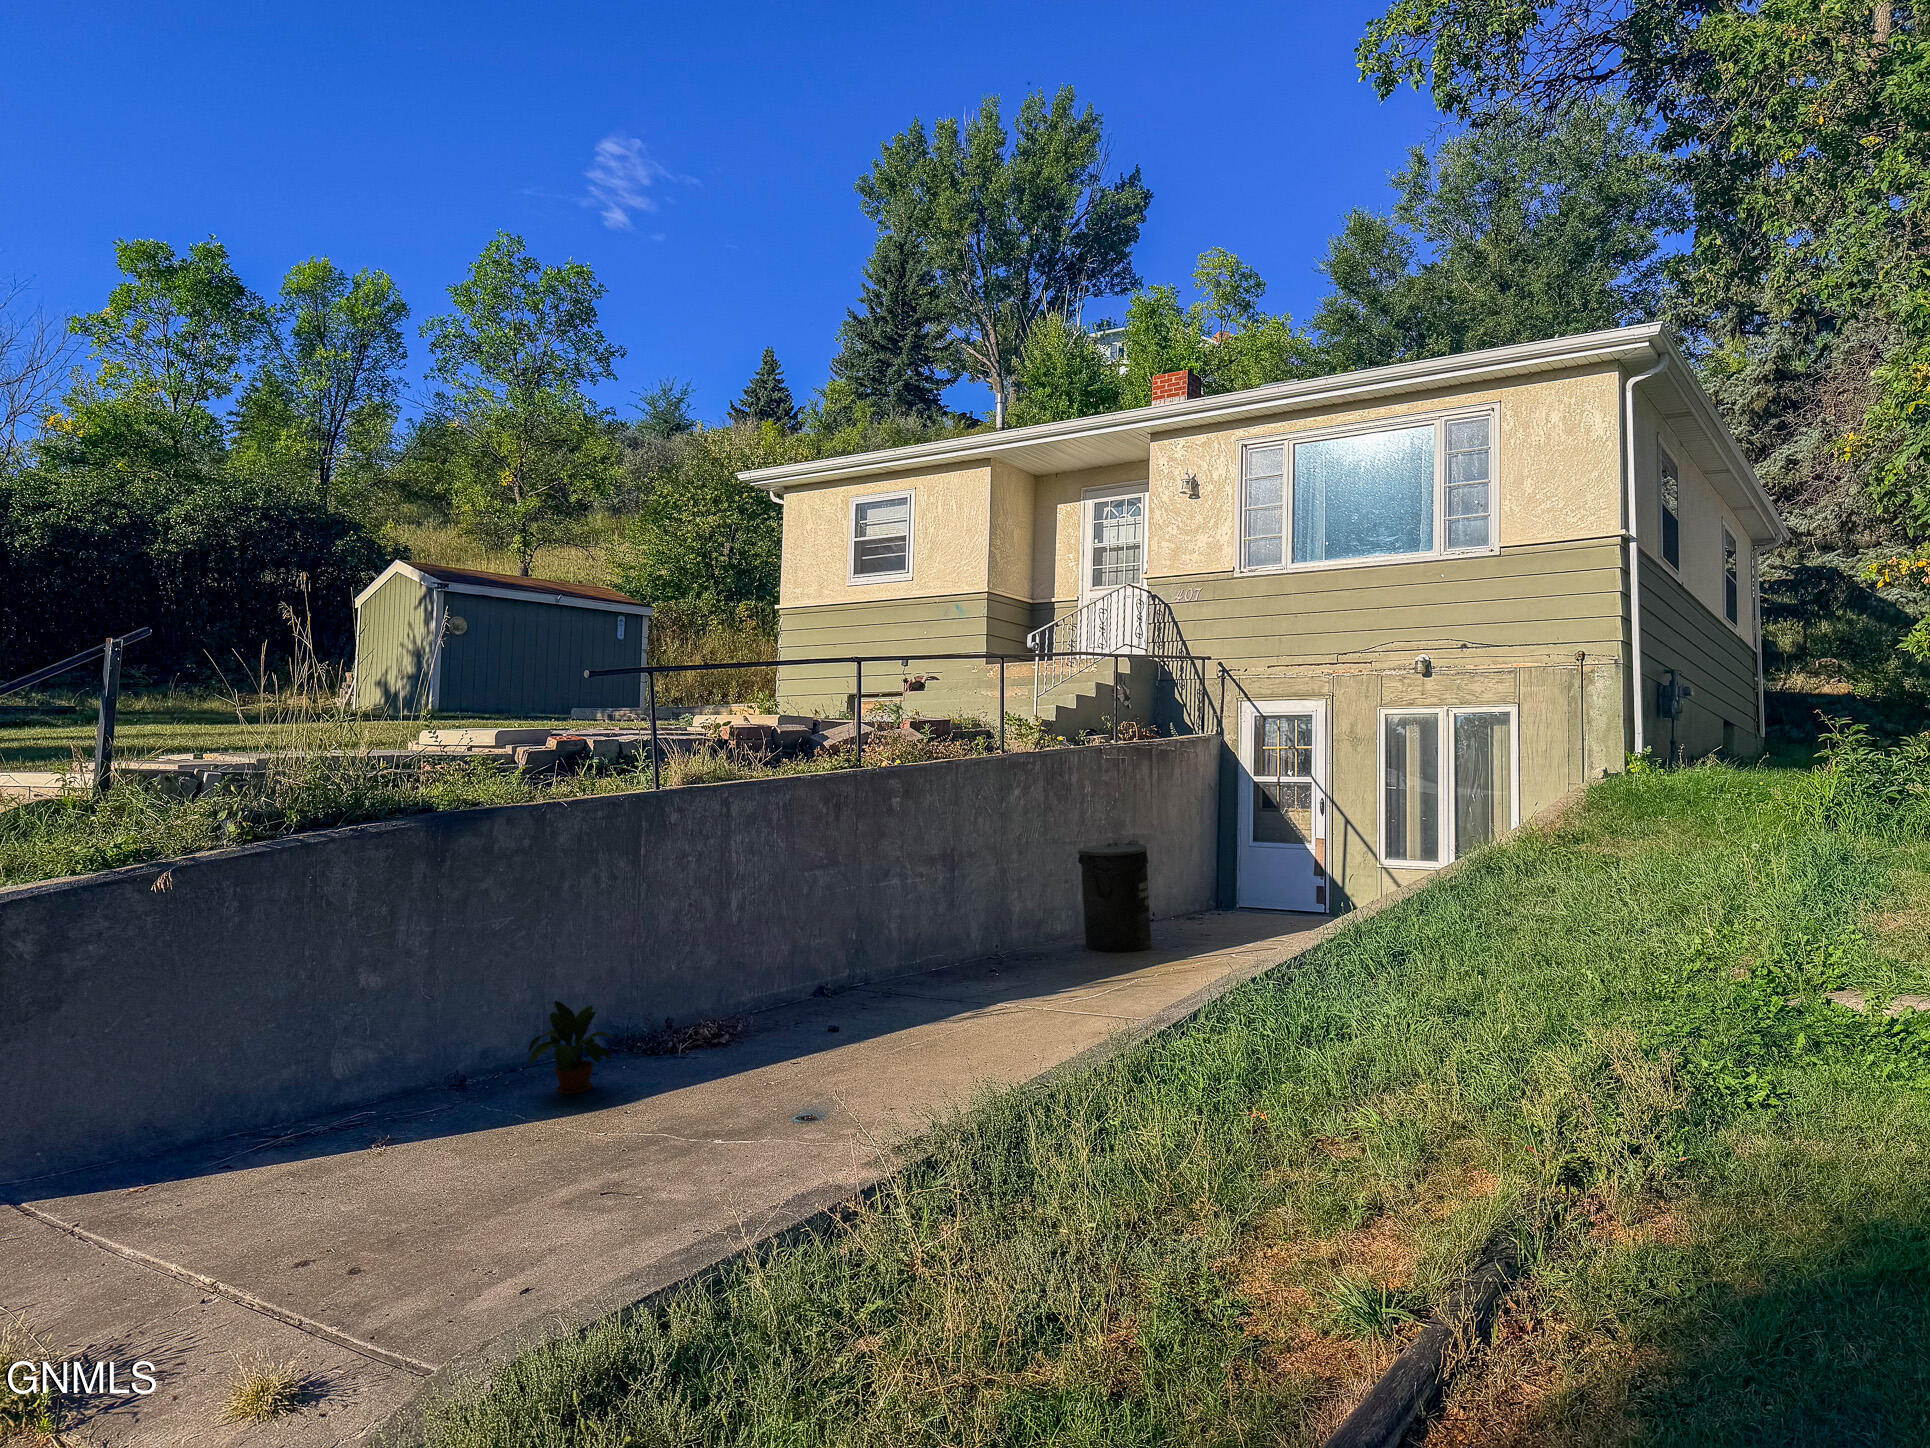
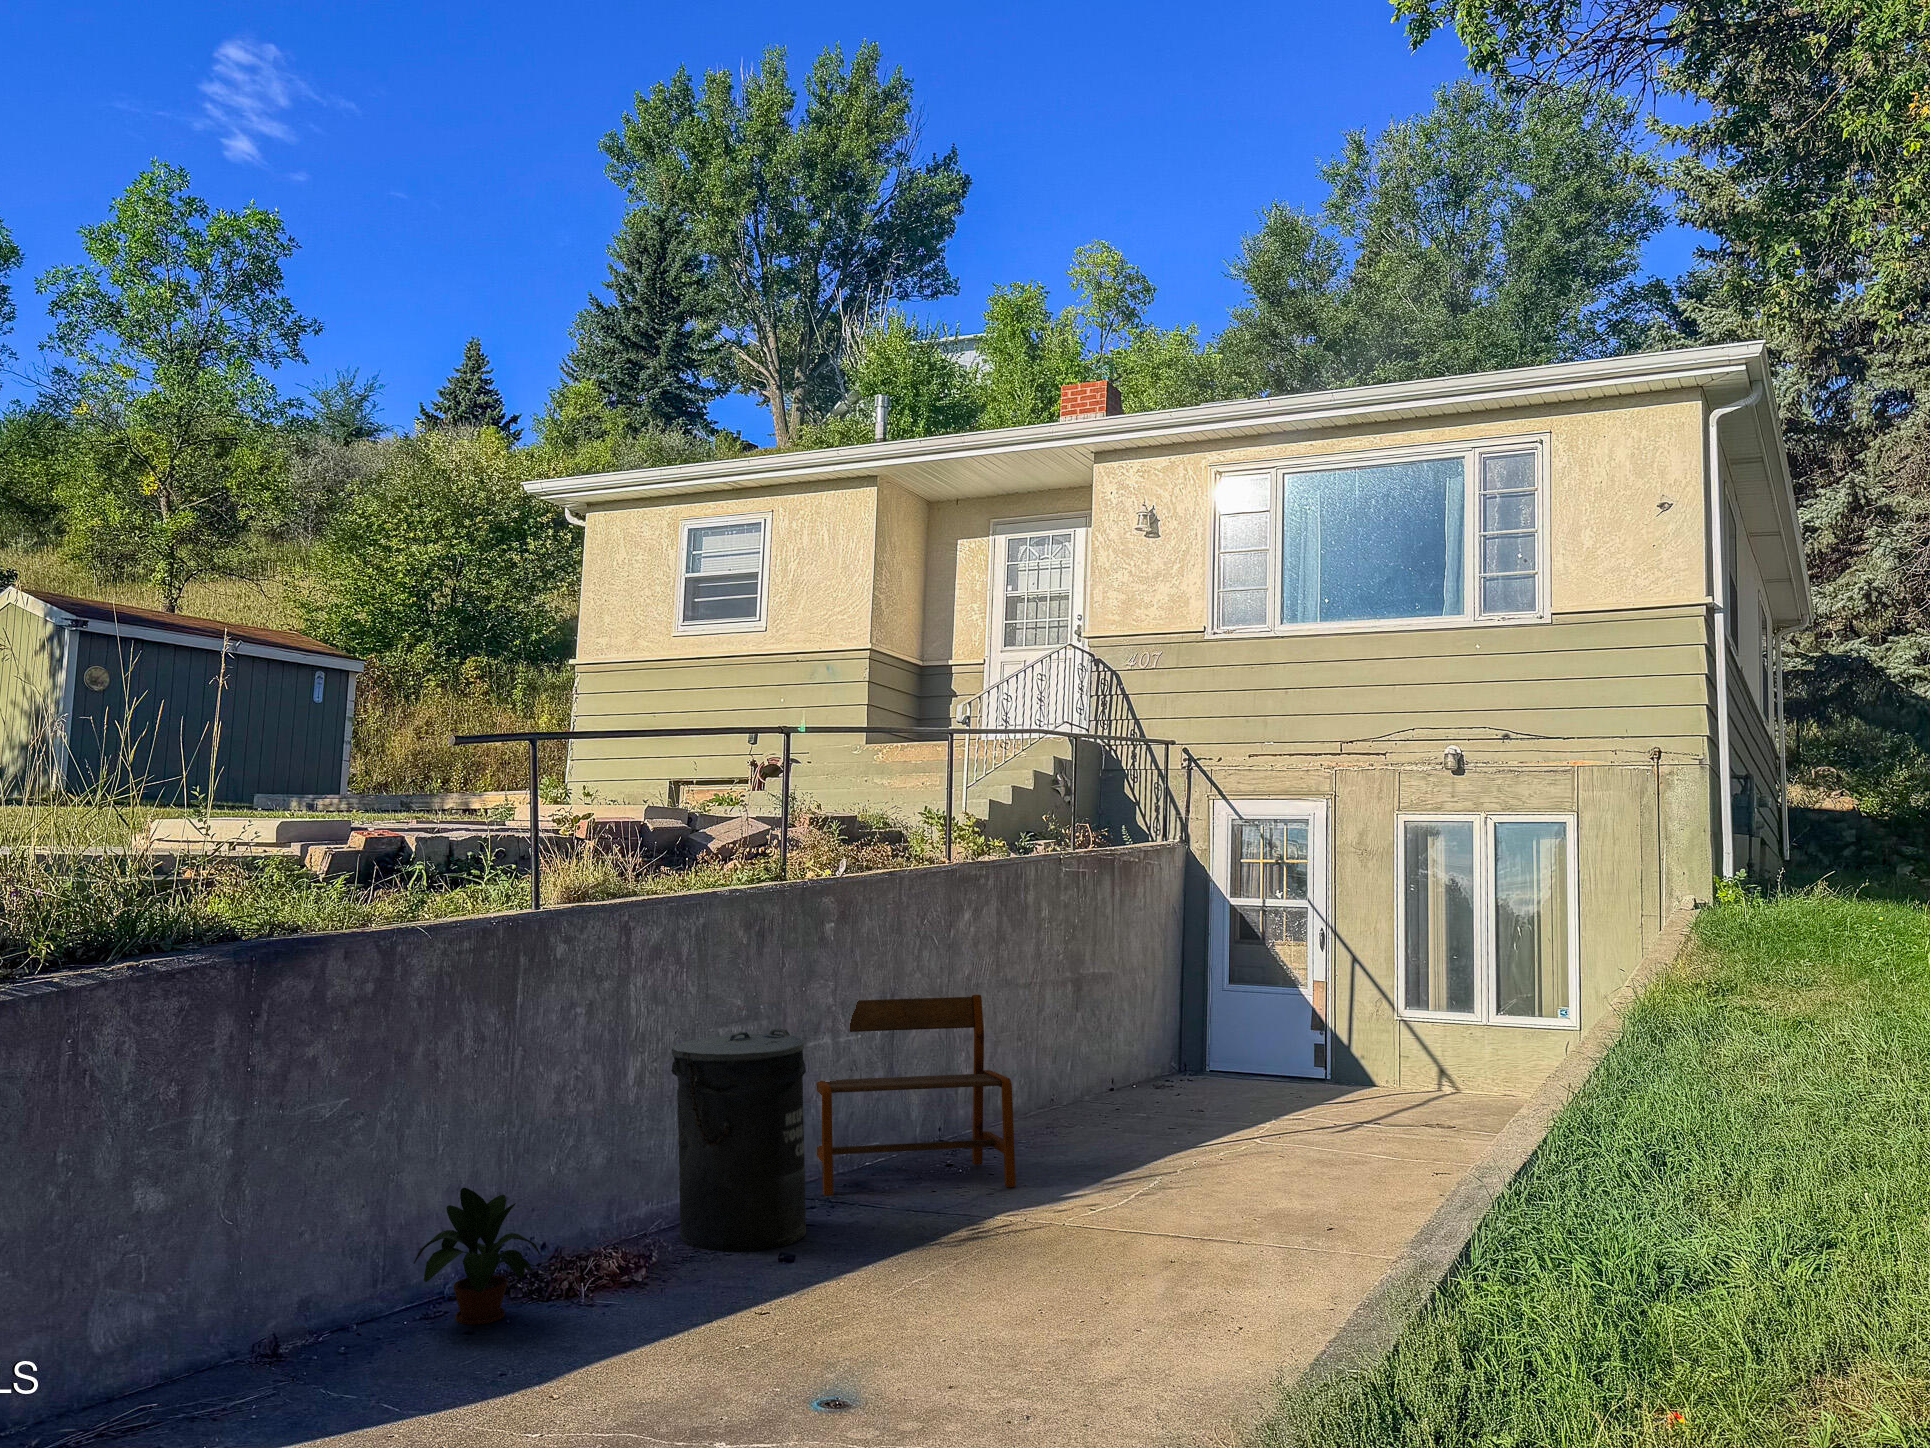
trash can: present [1078,840,1151,953] -> present [671,1029,806,1252]
bench: none [875,857,1019,1005] -> present [817,995,1016,1196]

